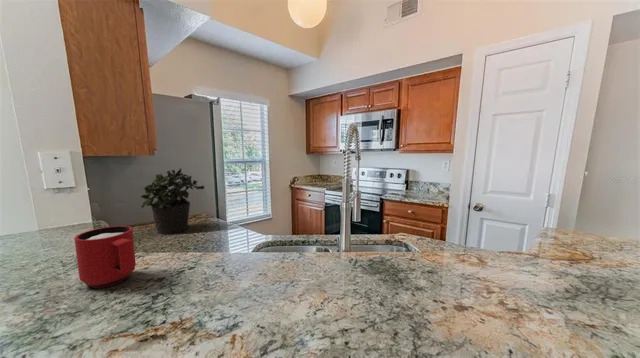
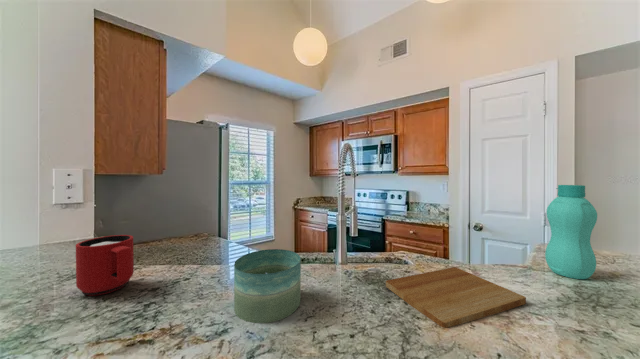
potted plant: present [141,168,204,234] -> none [148,187,210,250]
bottle: none [556,173,615,269] -> present [545,185,597,279]
candle: none [241,241,309,317] -> present [234,249,301,323]
cutting board: none [394,257,535,323] -> present [386,267,526,328]

